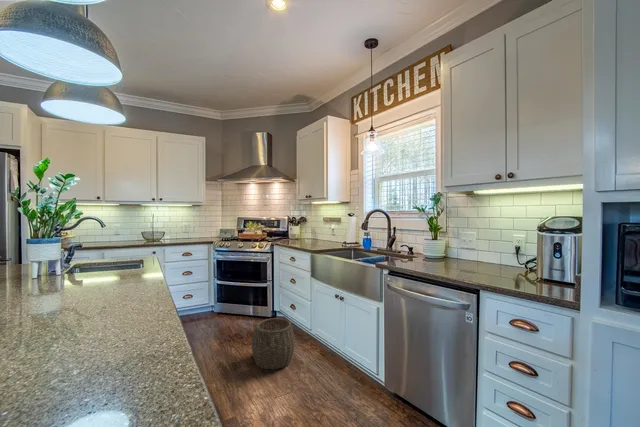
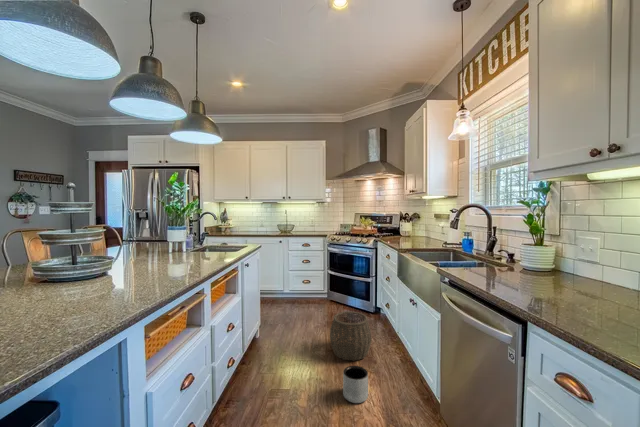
planter: none [293,369,317,407] -> present [343,366,368,403]

